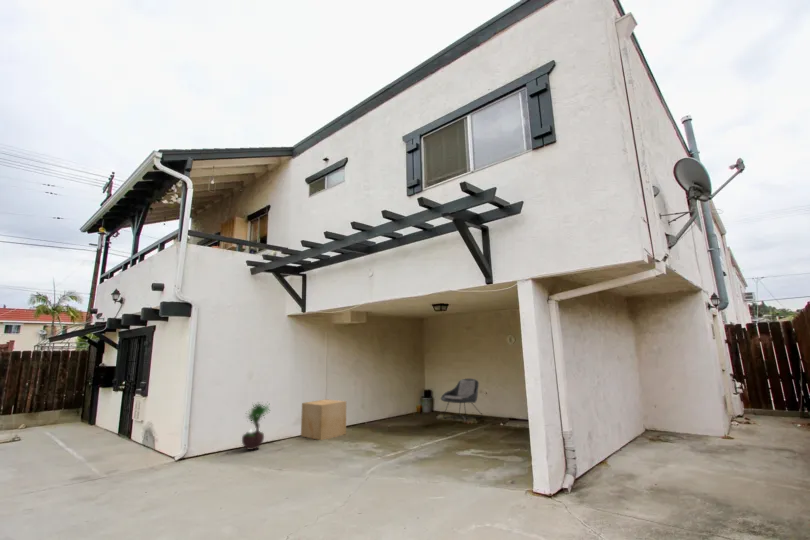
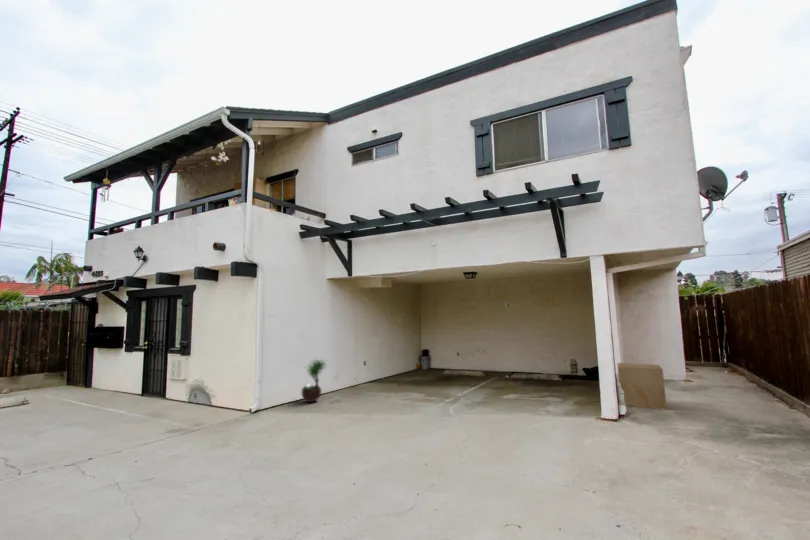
lounge chair: present [441,379,482,421] -> none [446,340,481,375]
cardboard box: present [301,399,346,440] -> present [617,363,667,410]

